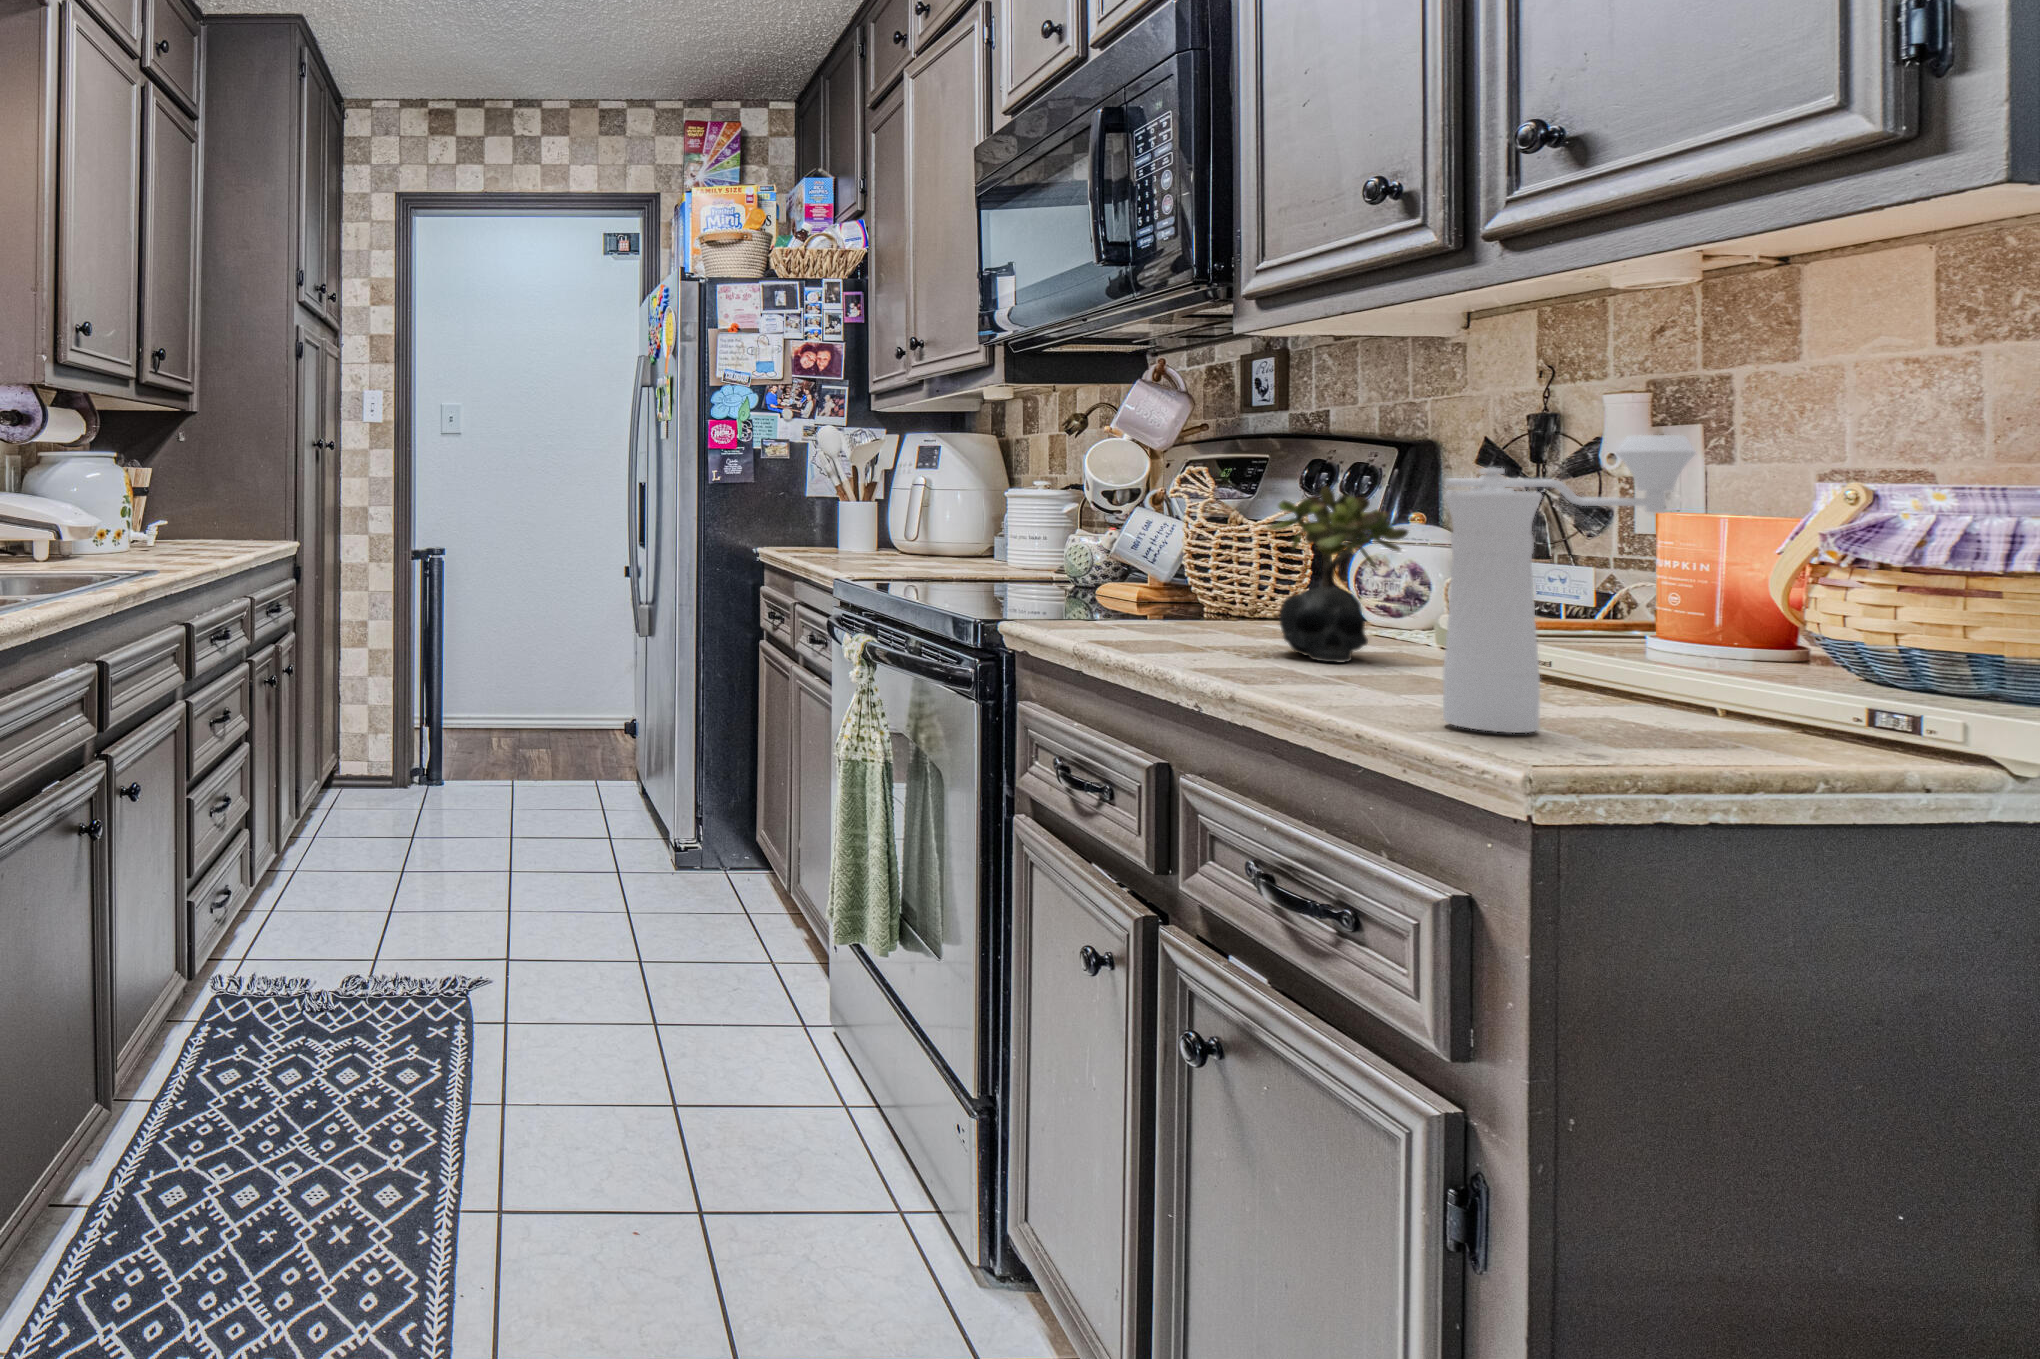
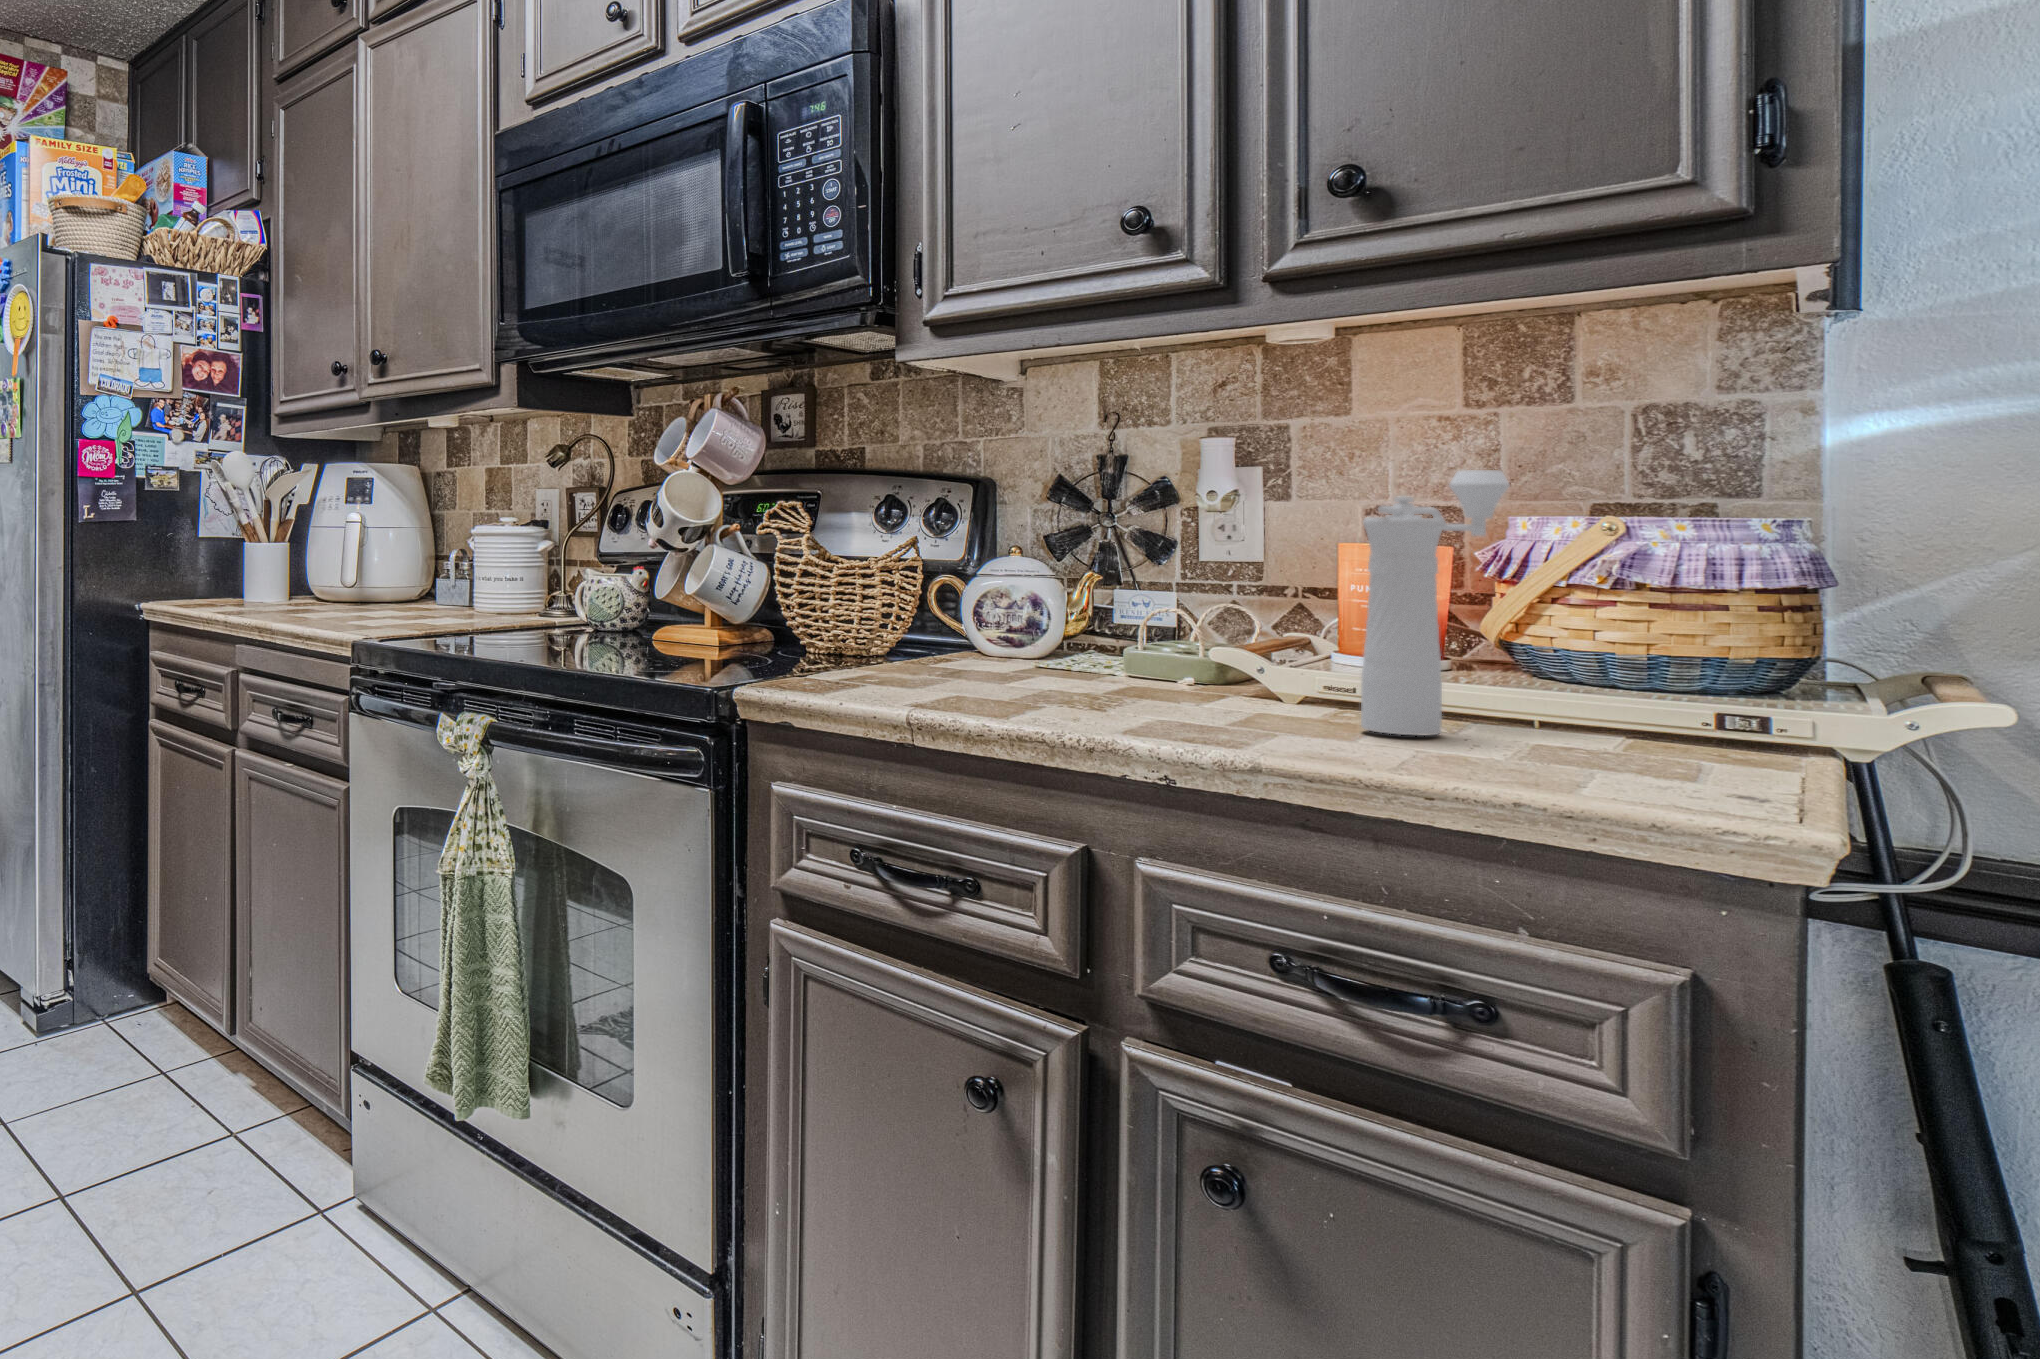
succulent plant: present [1267,486,1408,662] -> none [1027,517,1150,687]

